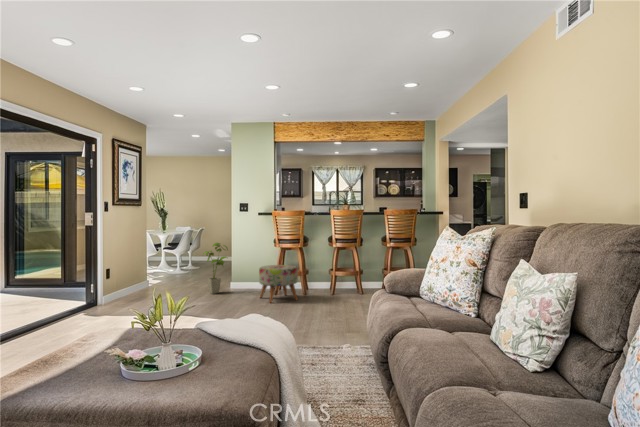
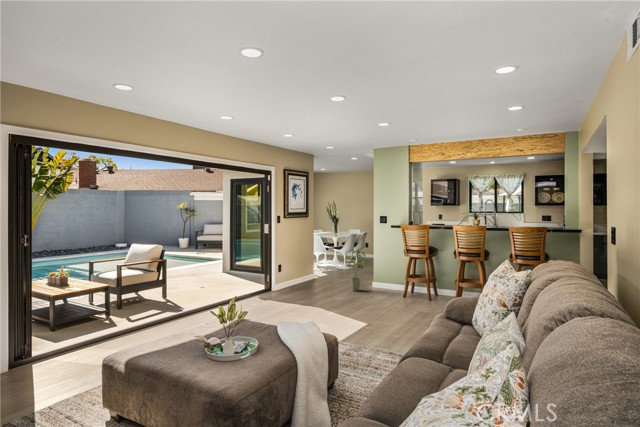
ottoman: present [259,265,298,303] -> none [385,272,419,306]

